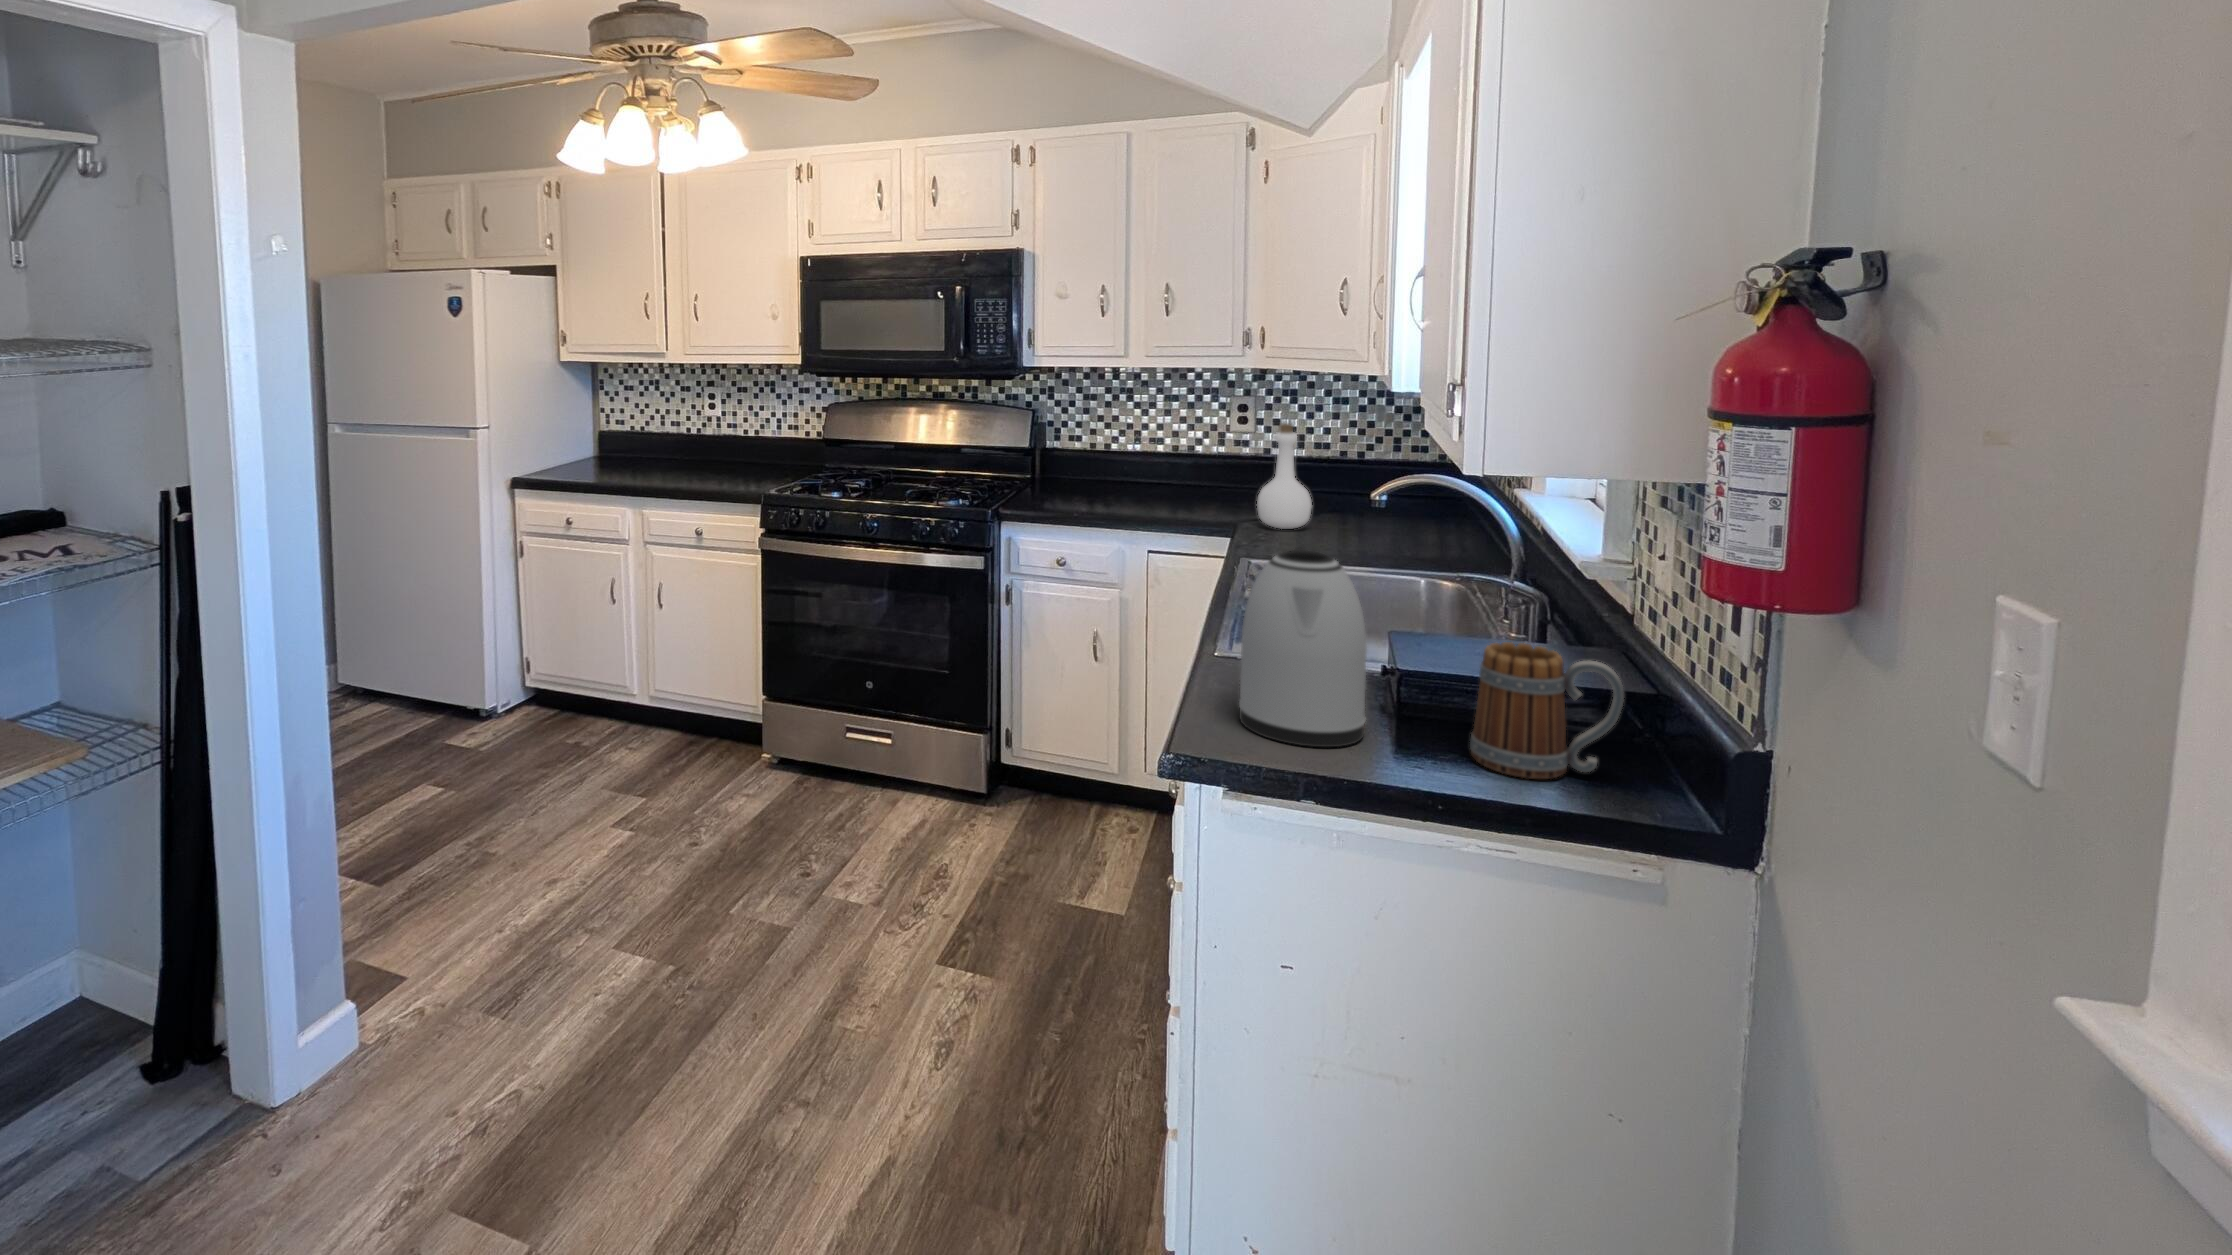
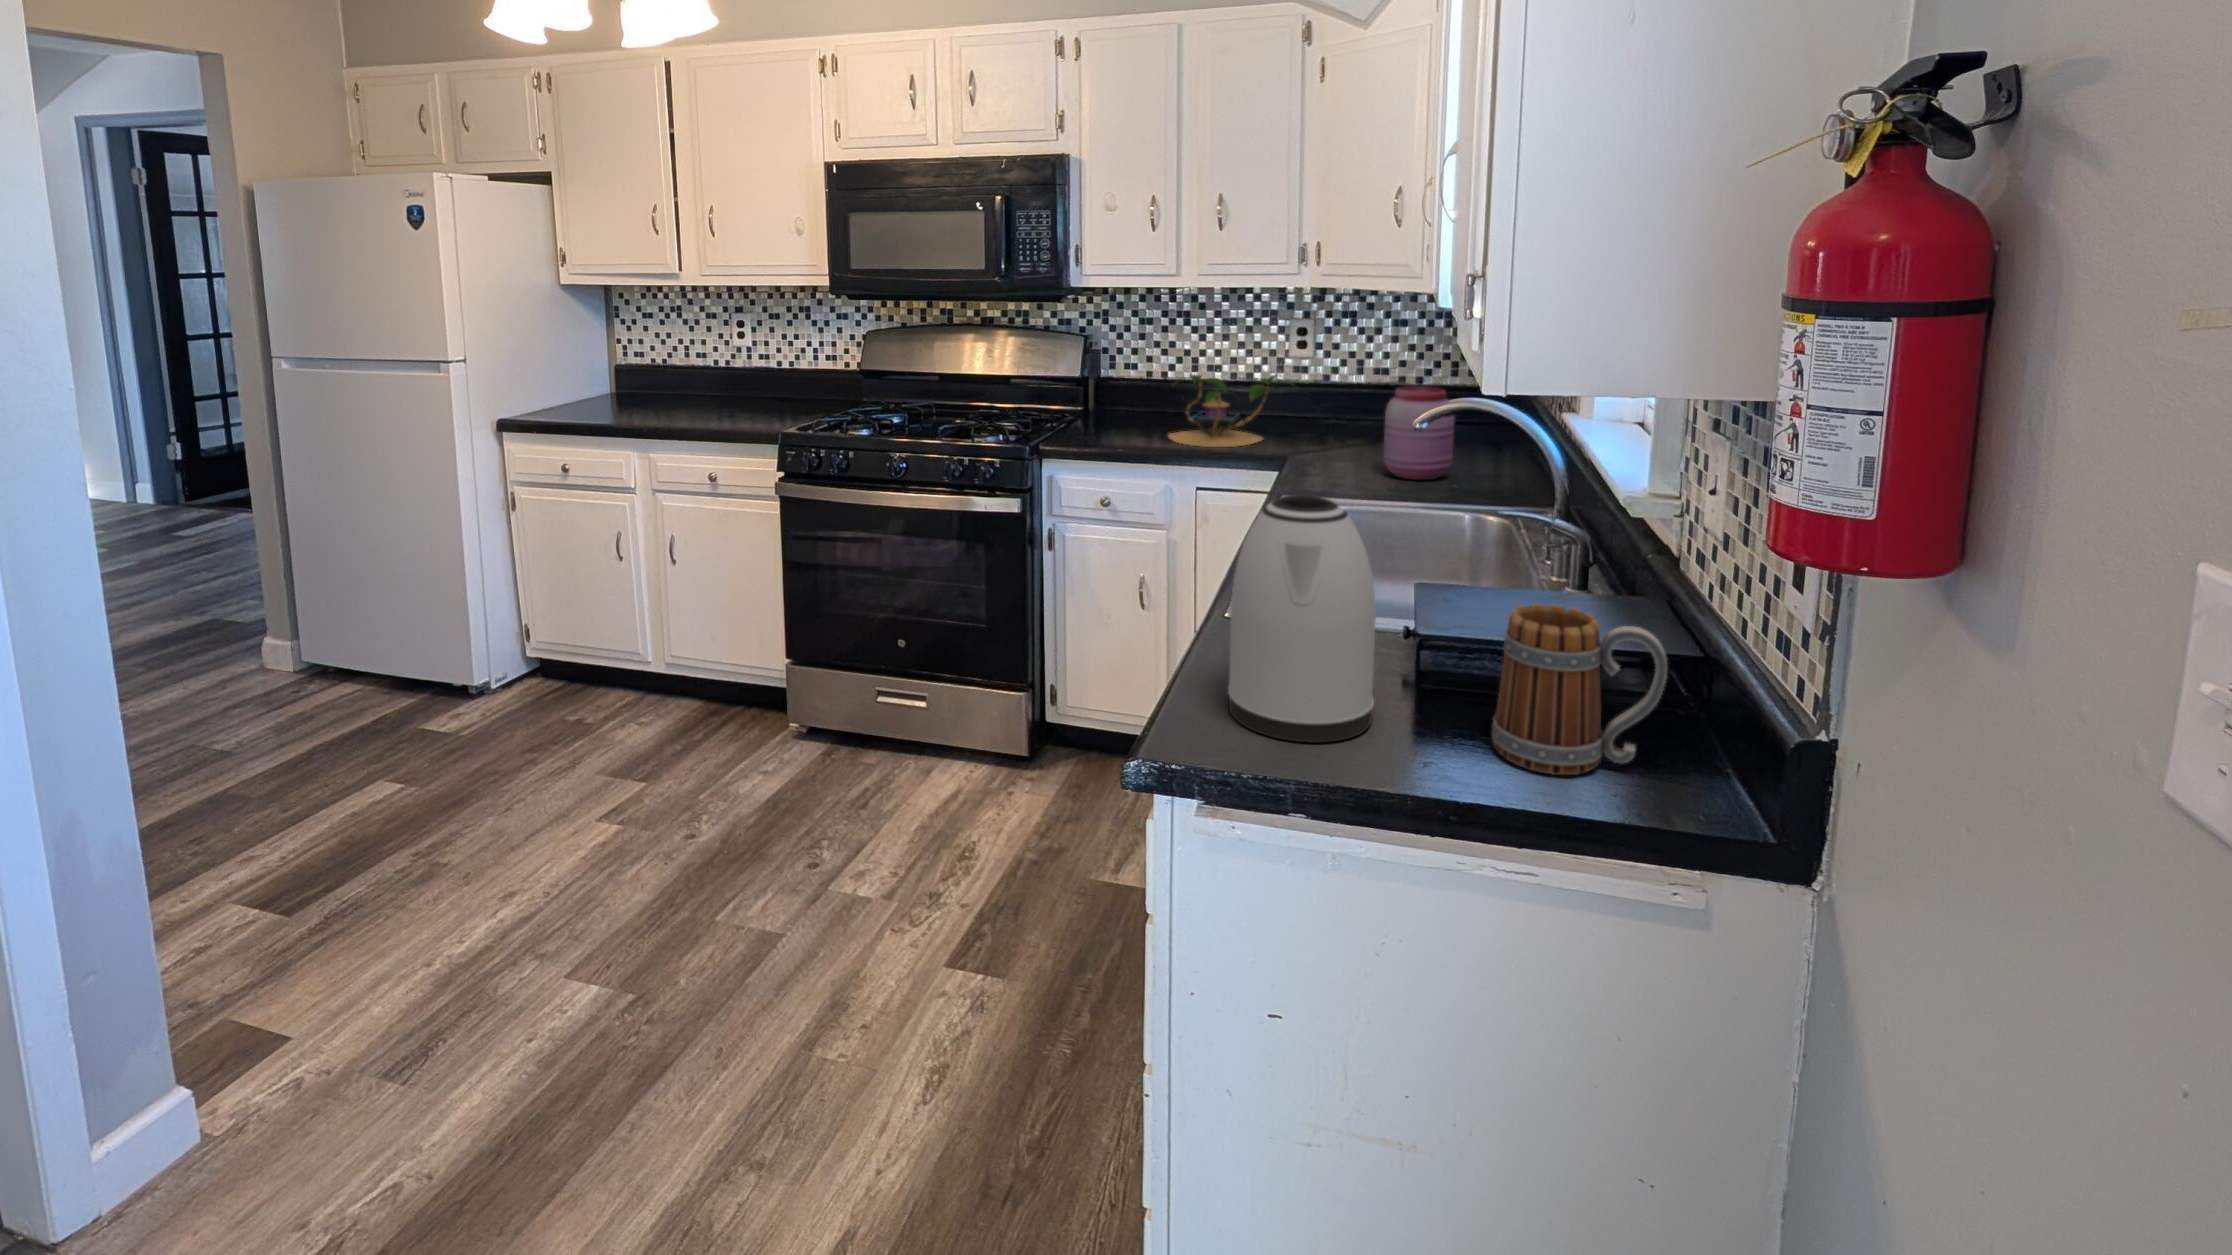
bottle: present [1257,423,1312,529] -> none [1308,346,1363,461]
plant: none [1116,447,1243,514] -> present [1168,375,1290,447]
jar: none [1334,461,1404,548] -> present [1384,386,1455,480]

